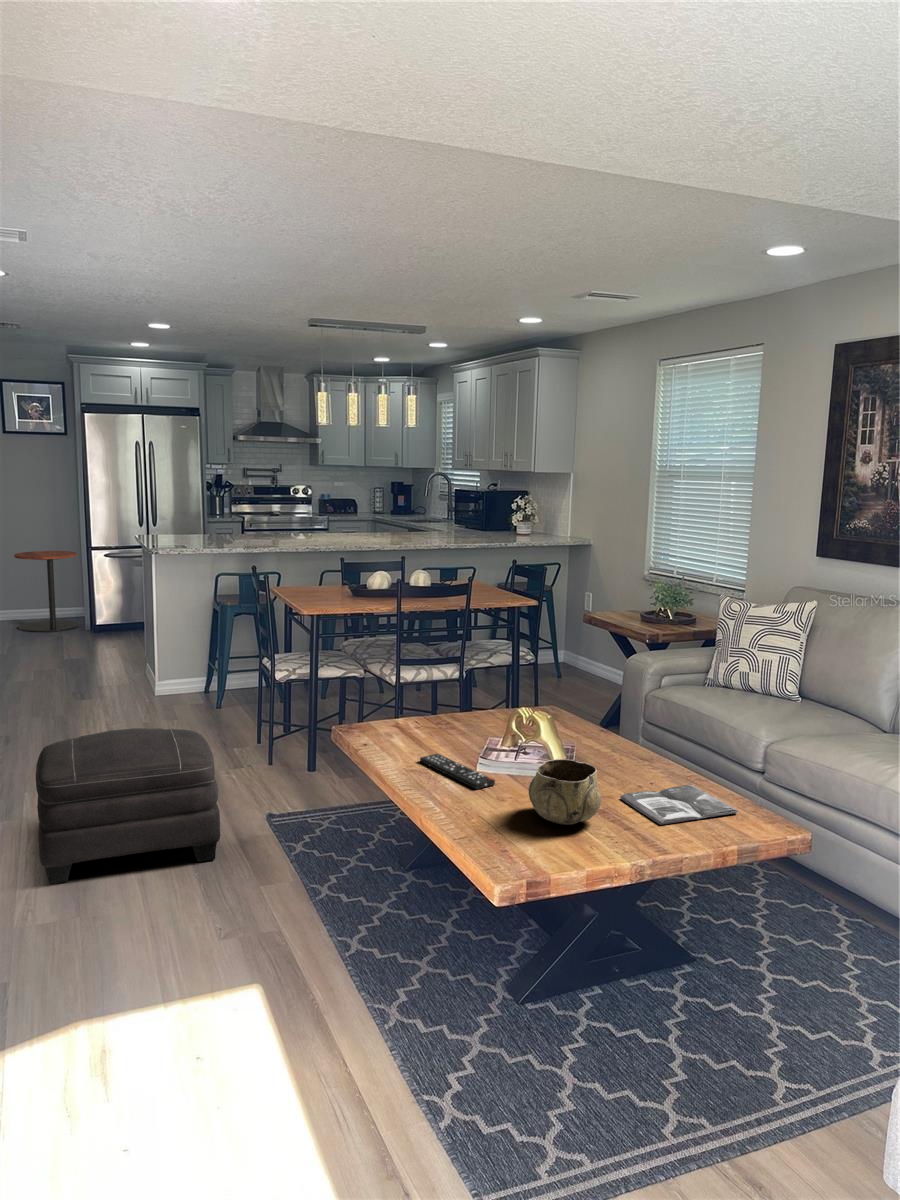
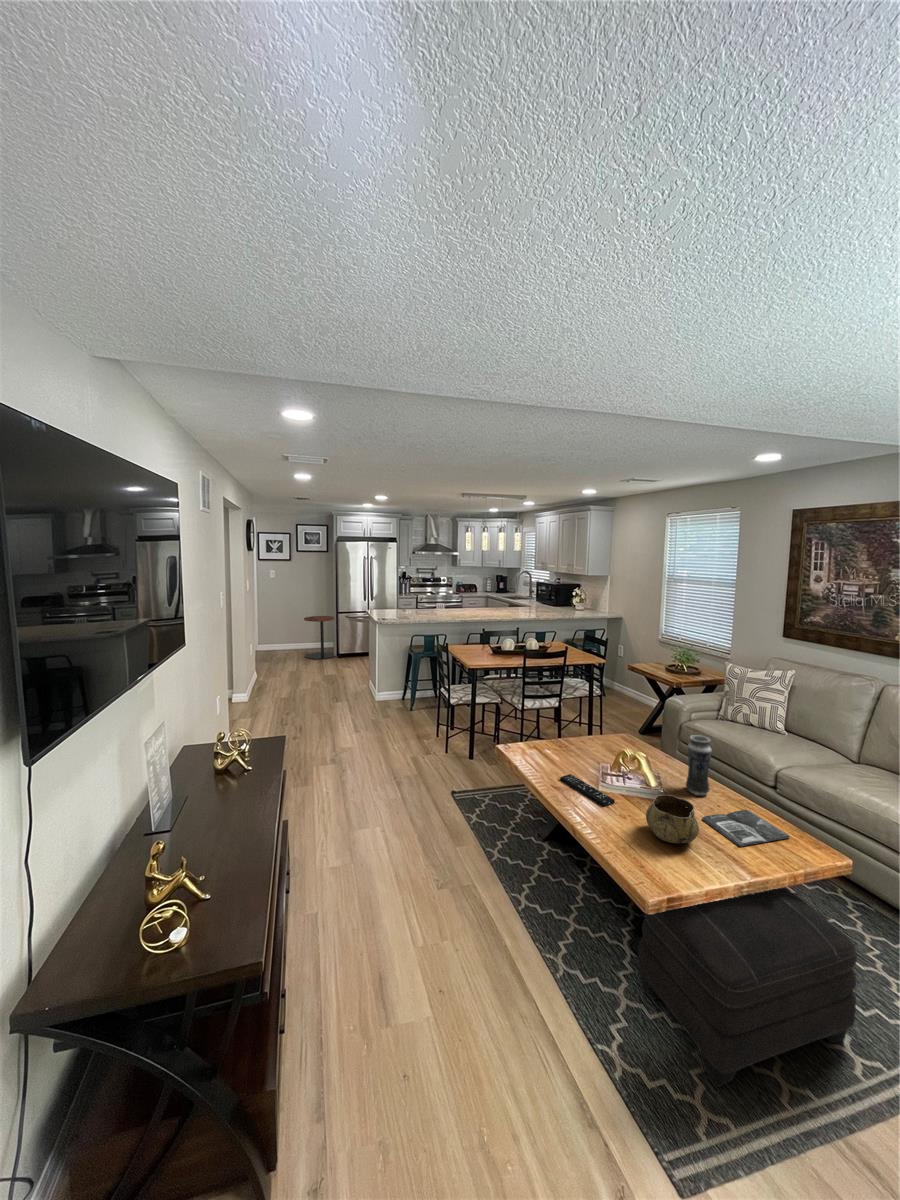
vase: none [613,682,649,774] -> present [686,735,712,796]
ottoman: present [36,728,220,885] -> present [638,887,857,1087]

